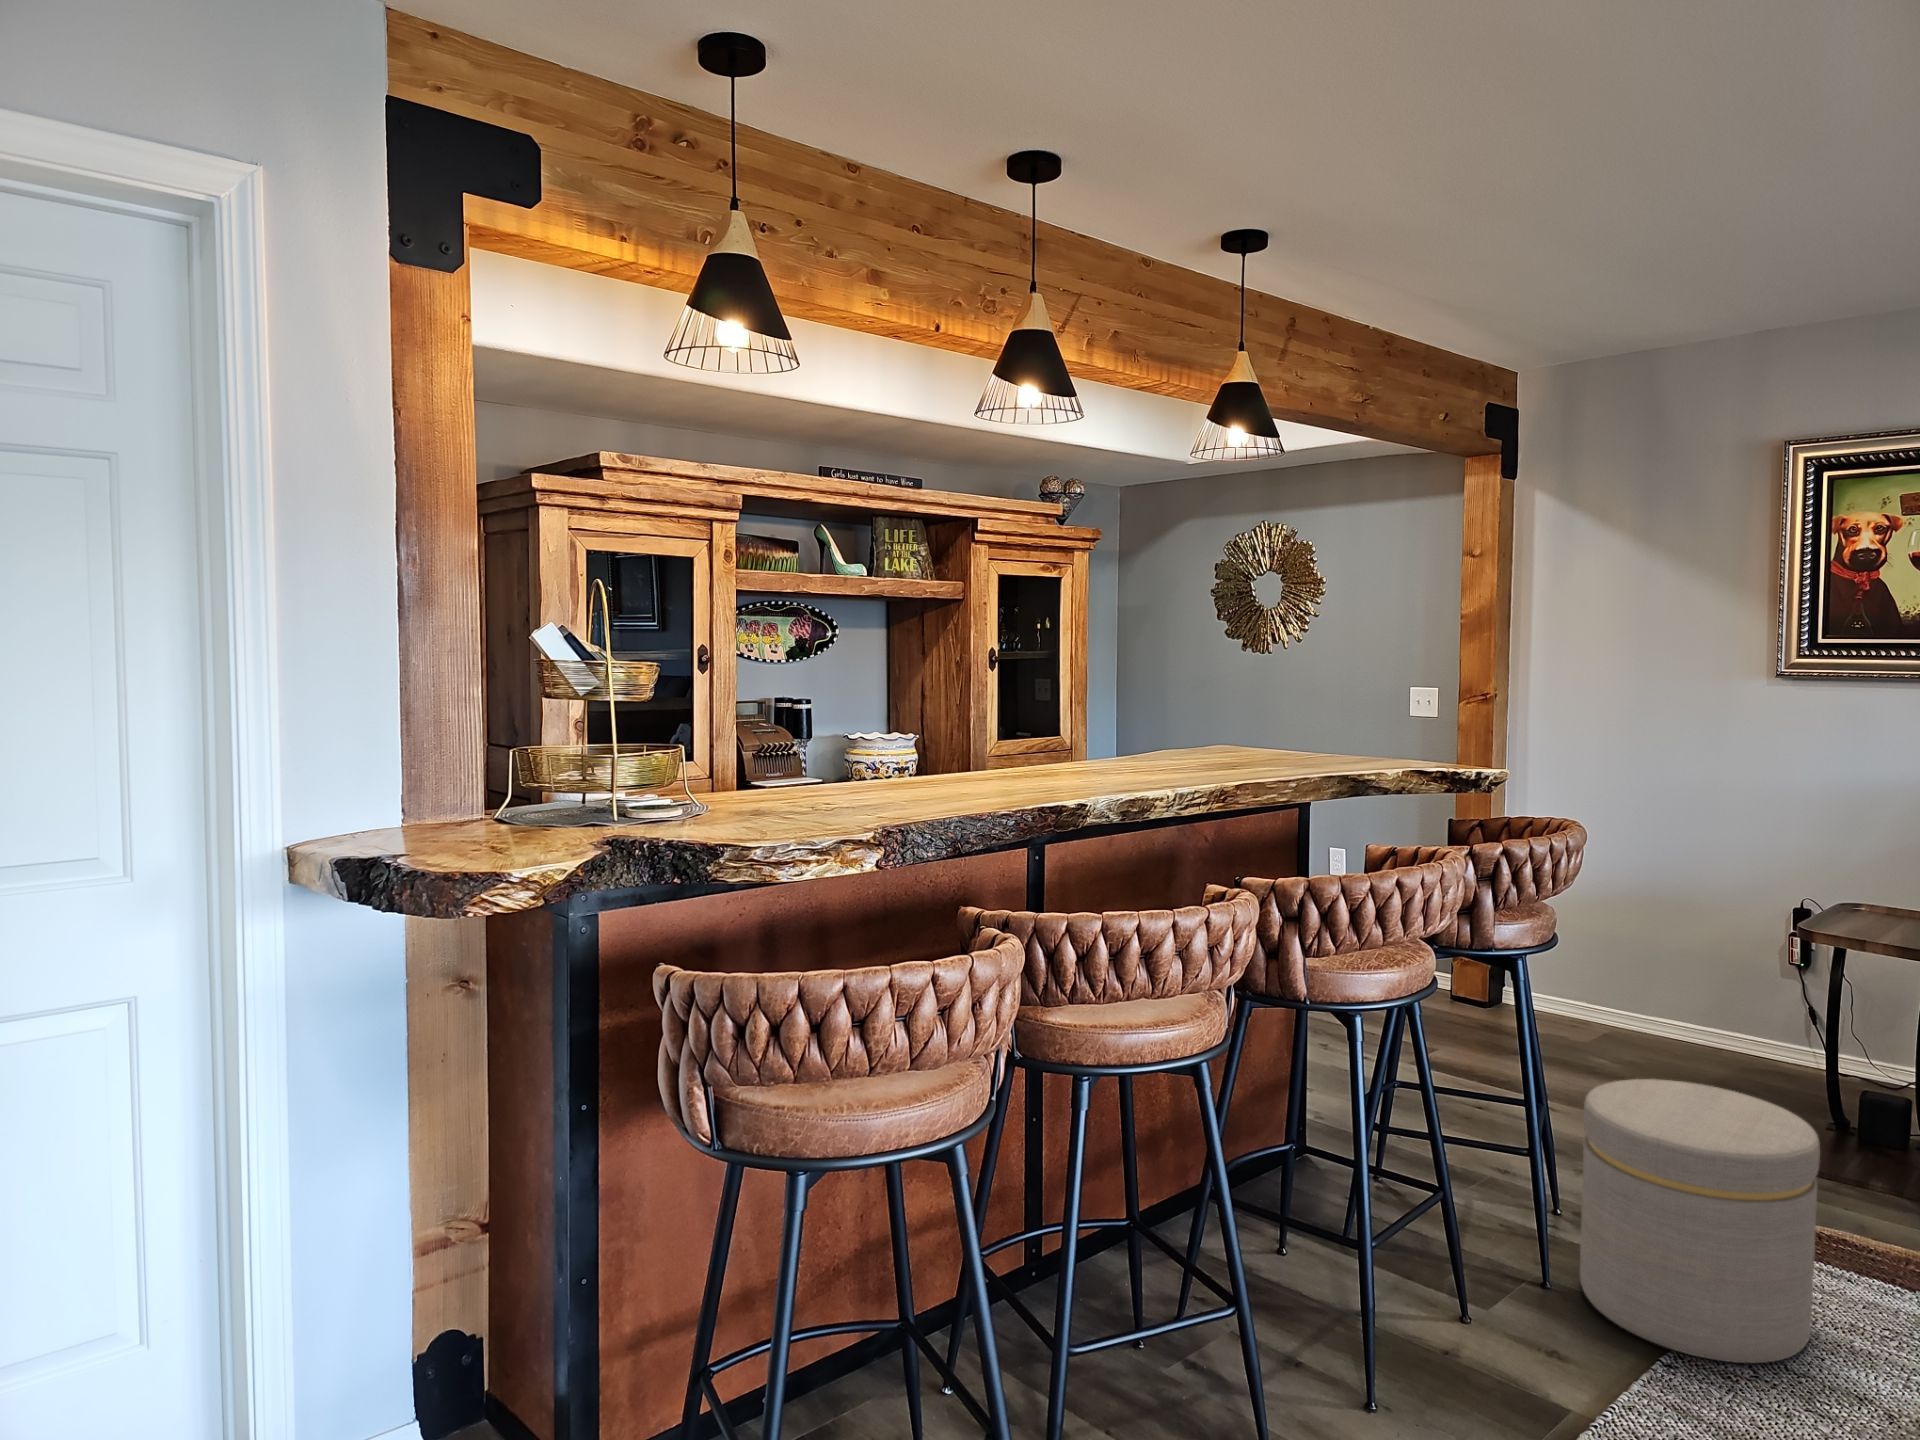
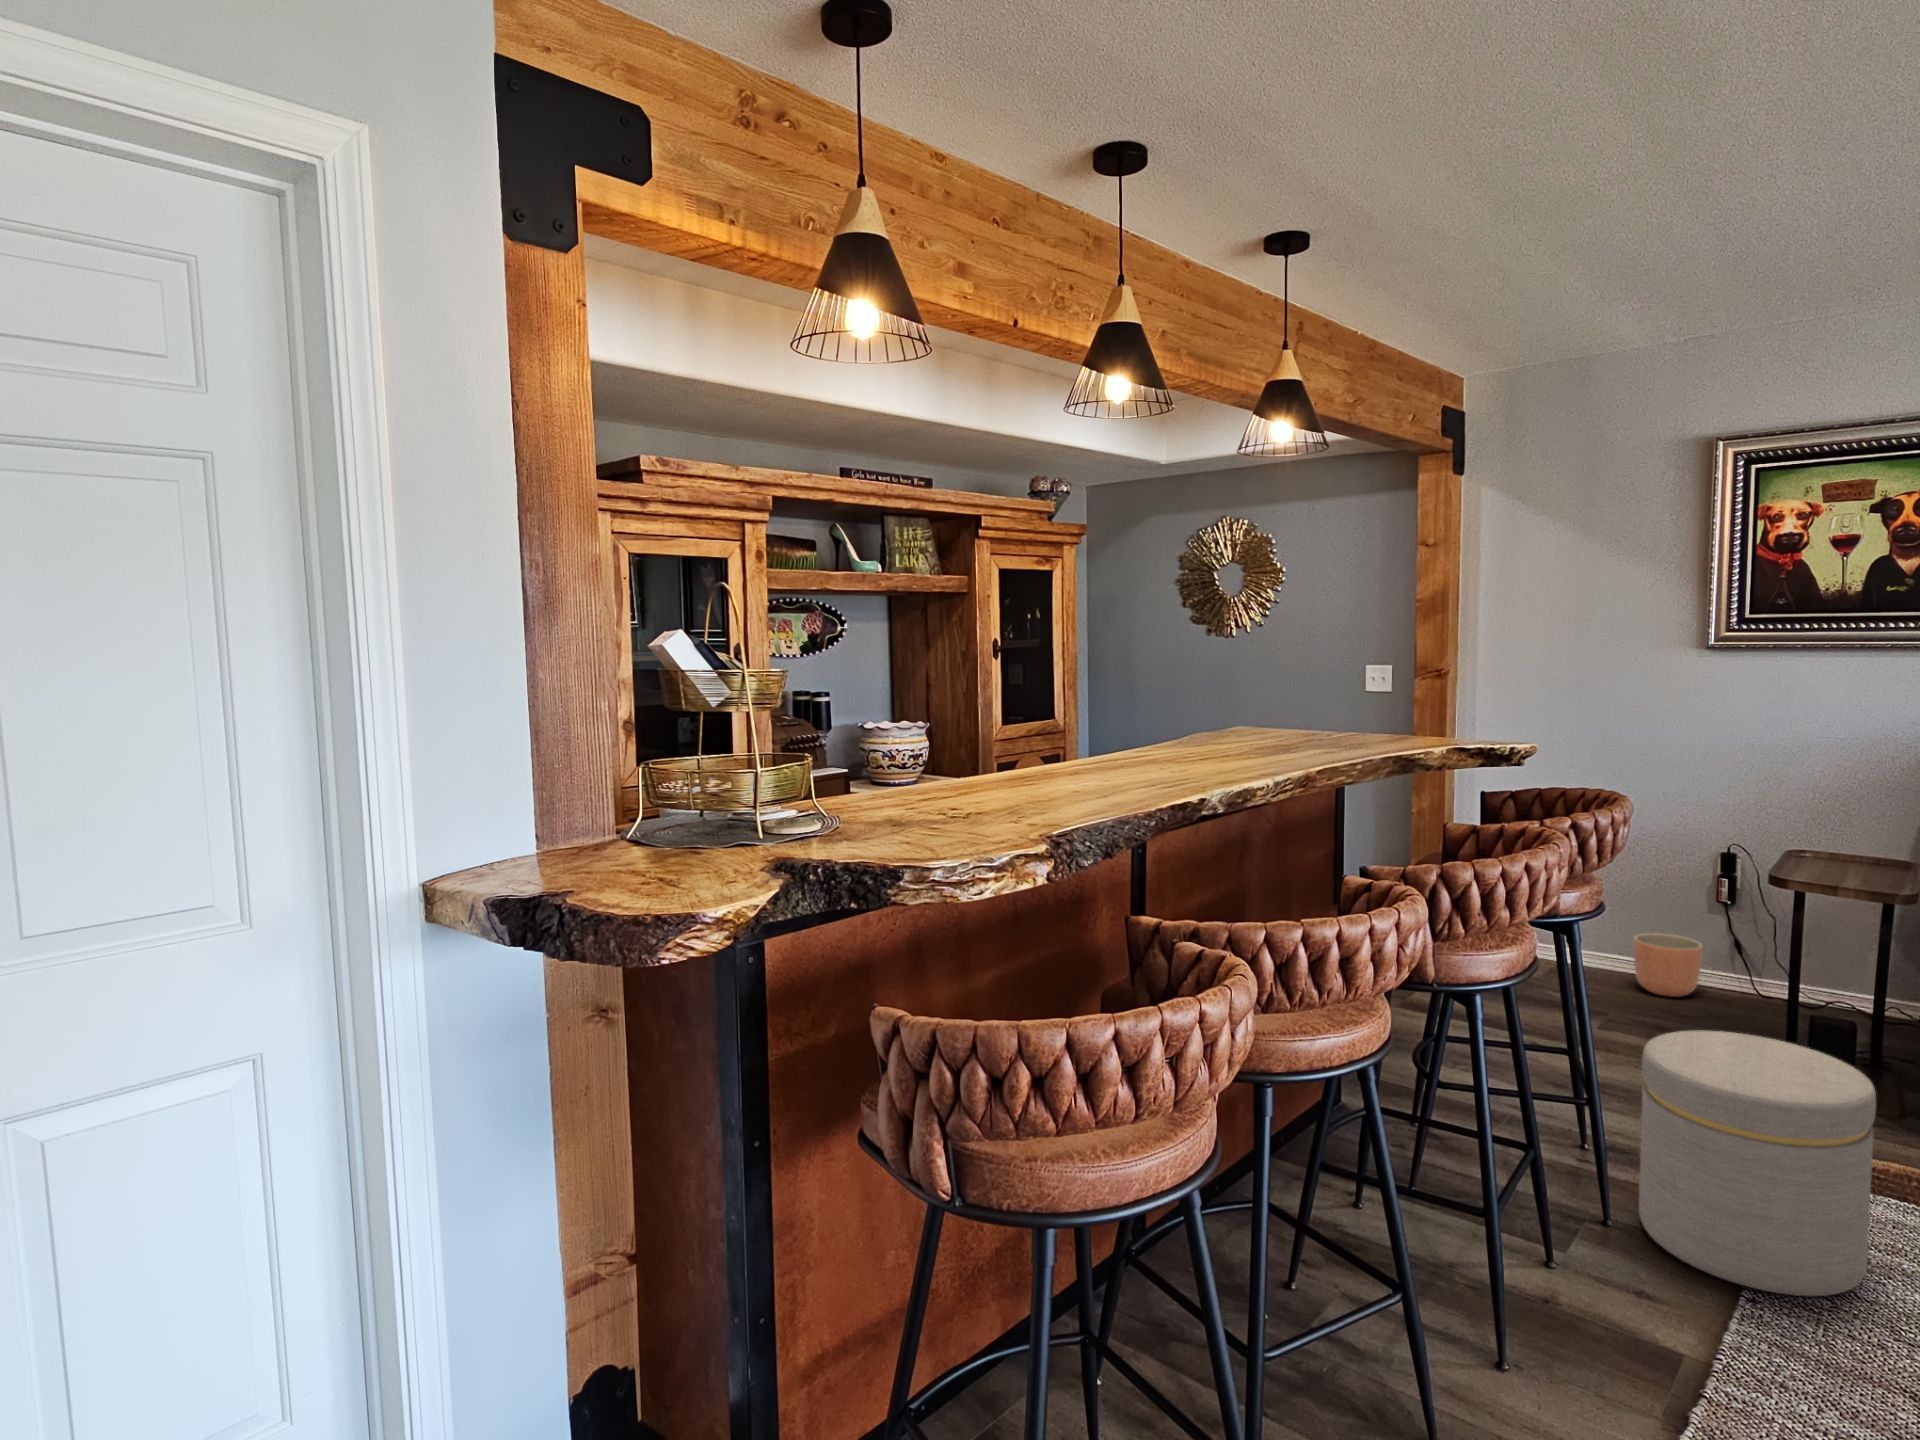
planter: none [1685,992,1761,1064] -> present [1634,933,1702,997]

